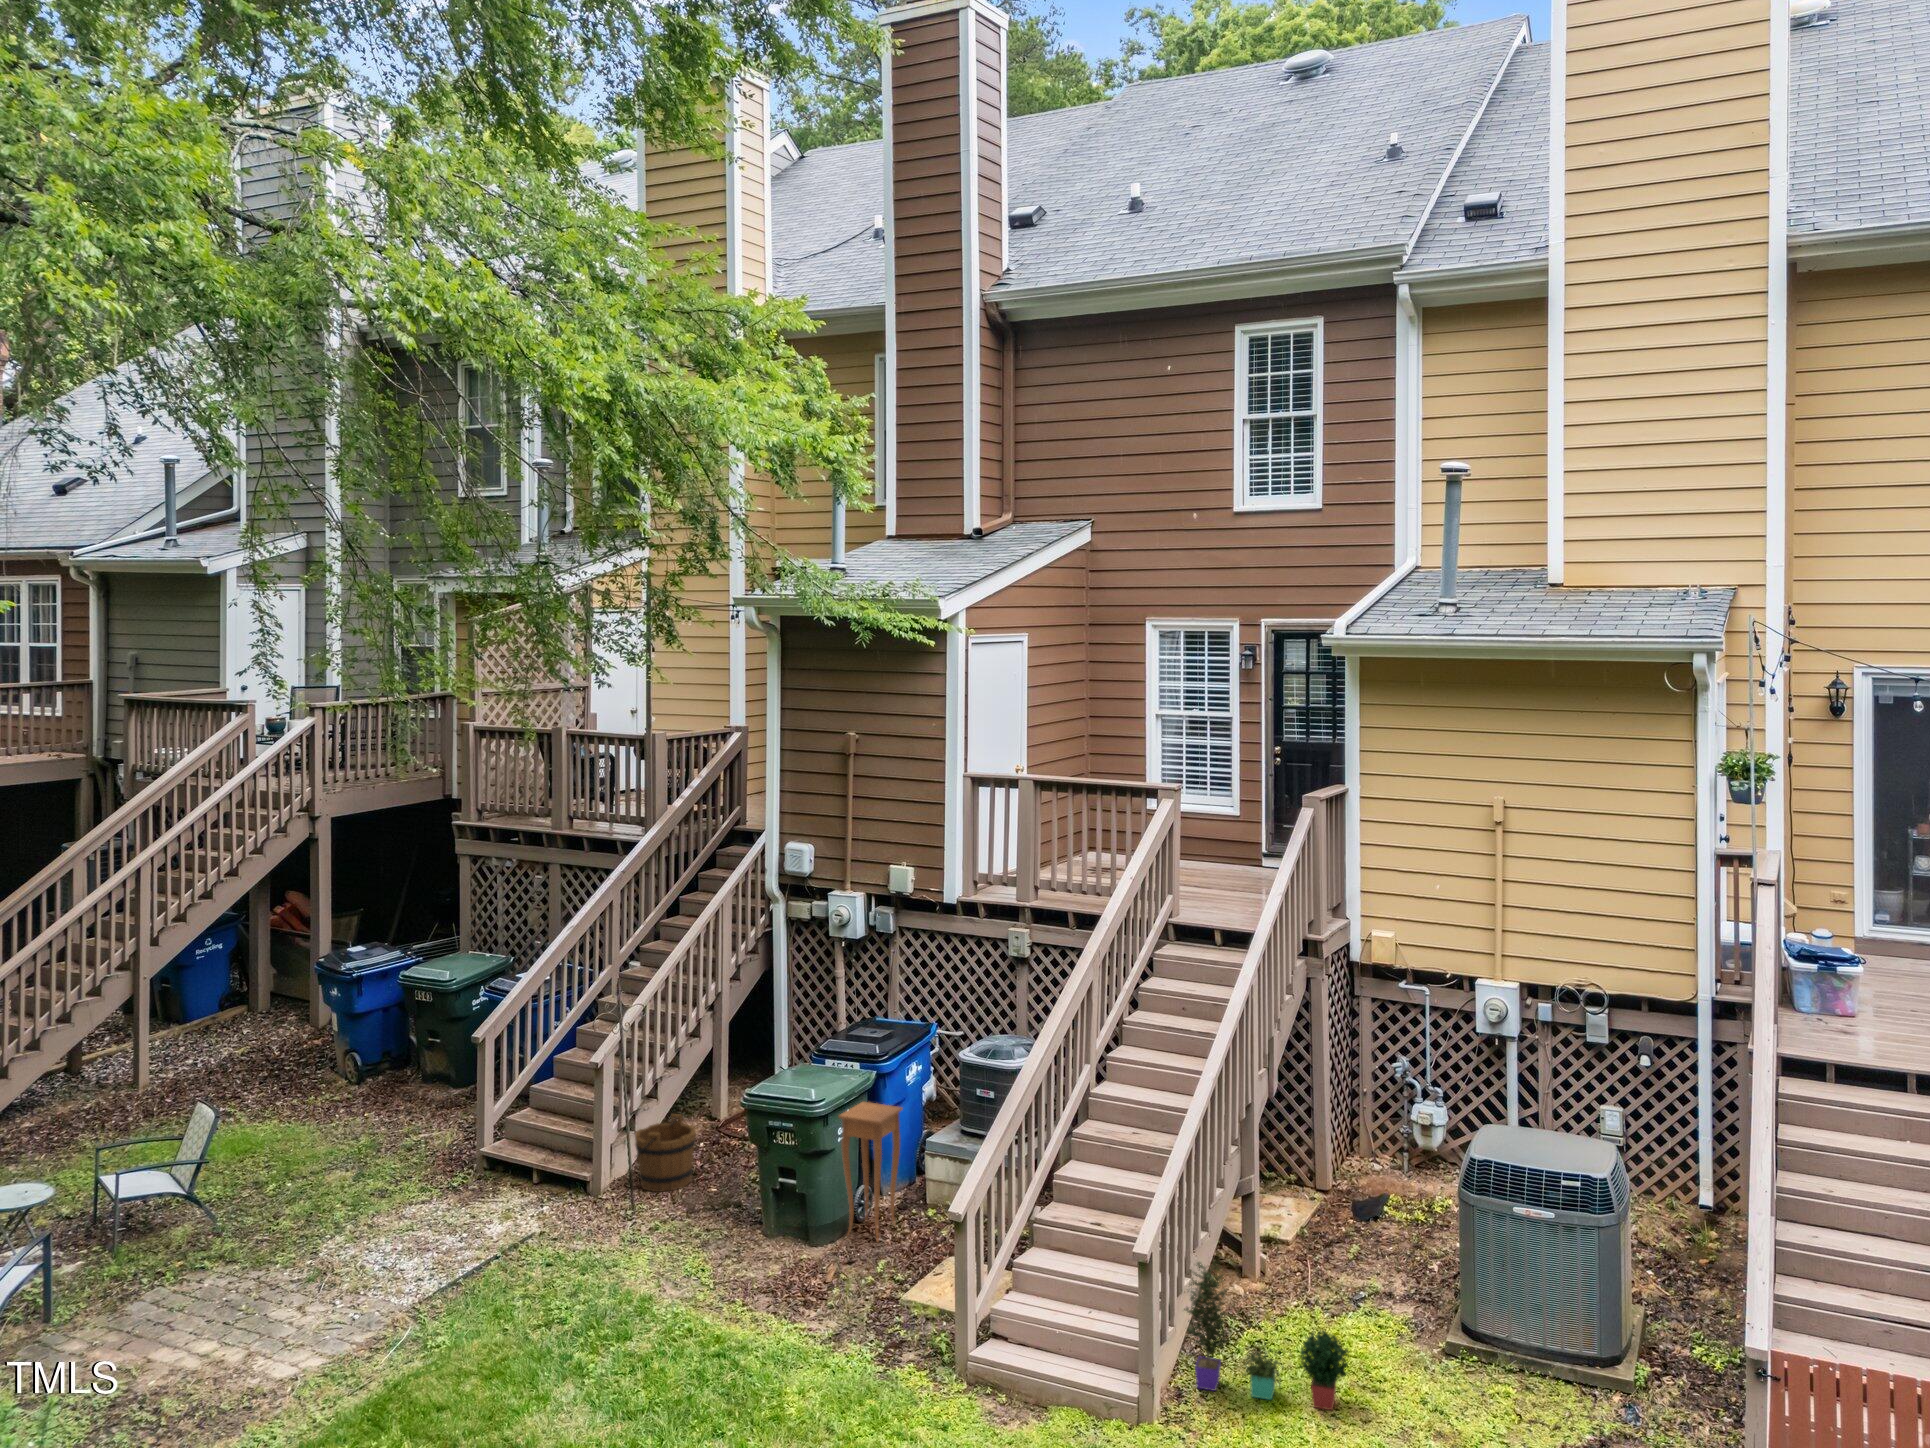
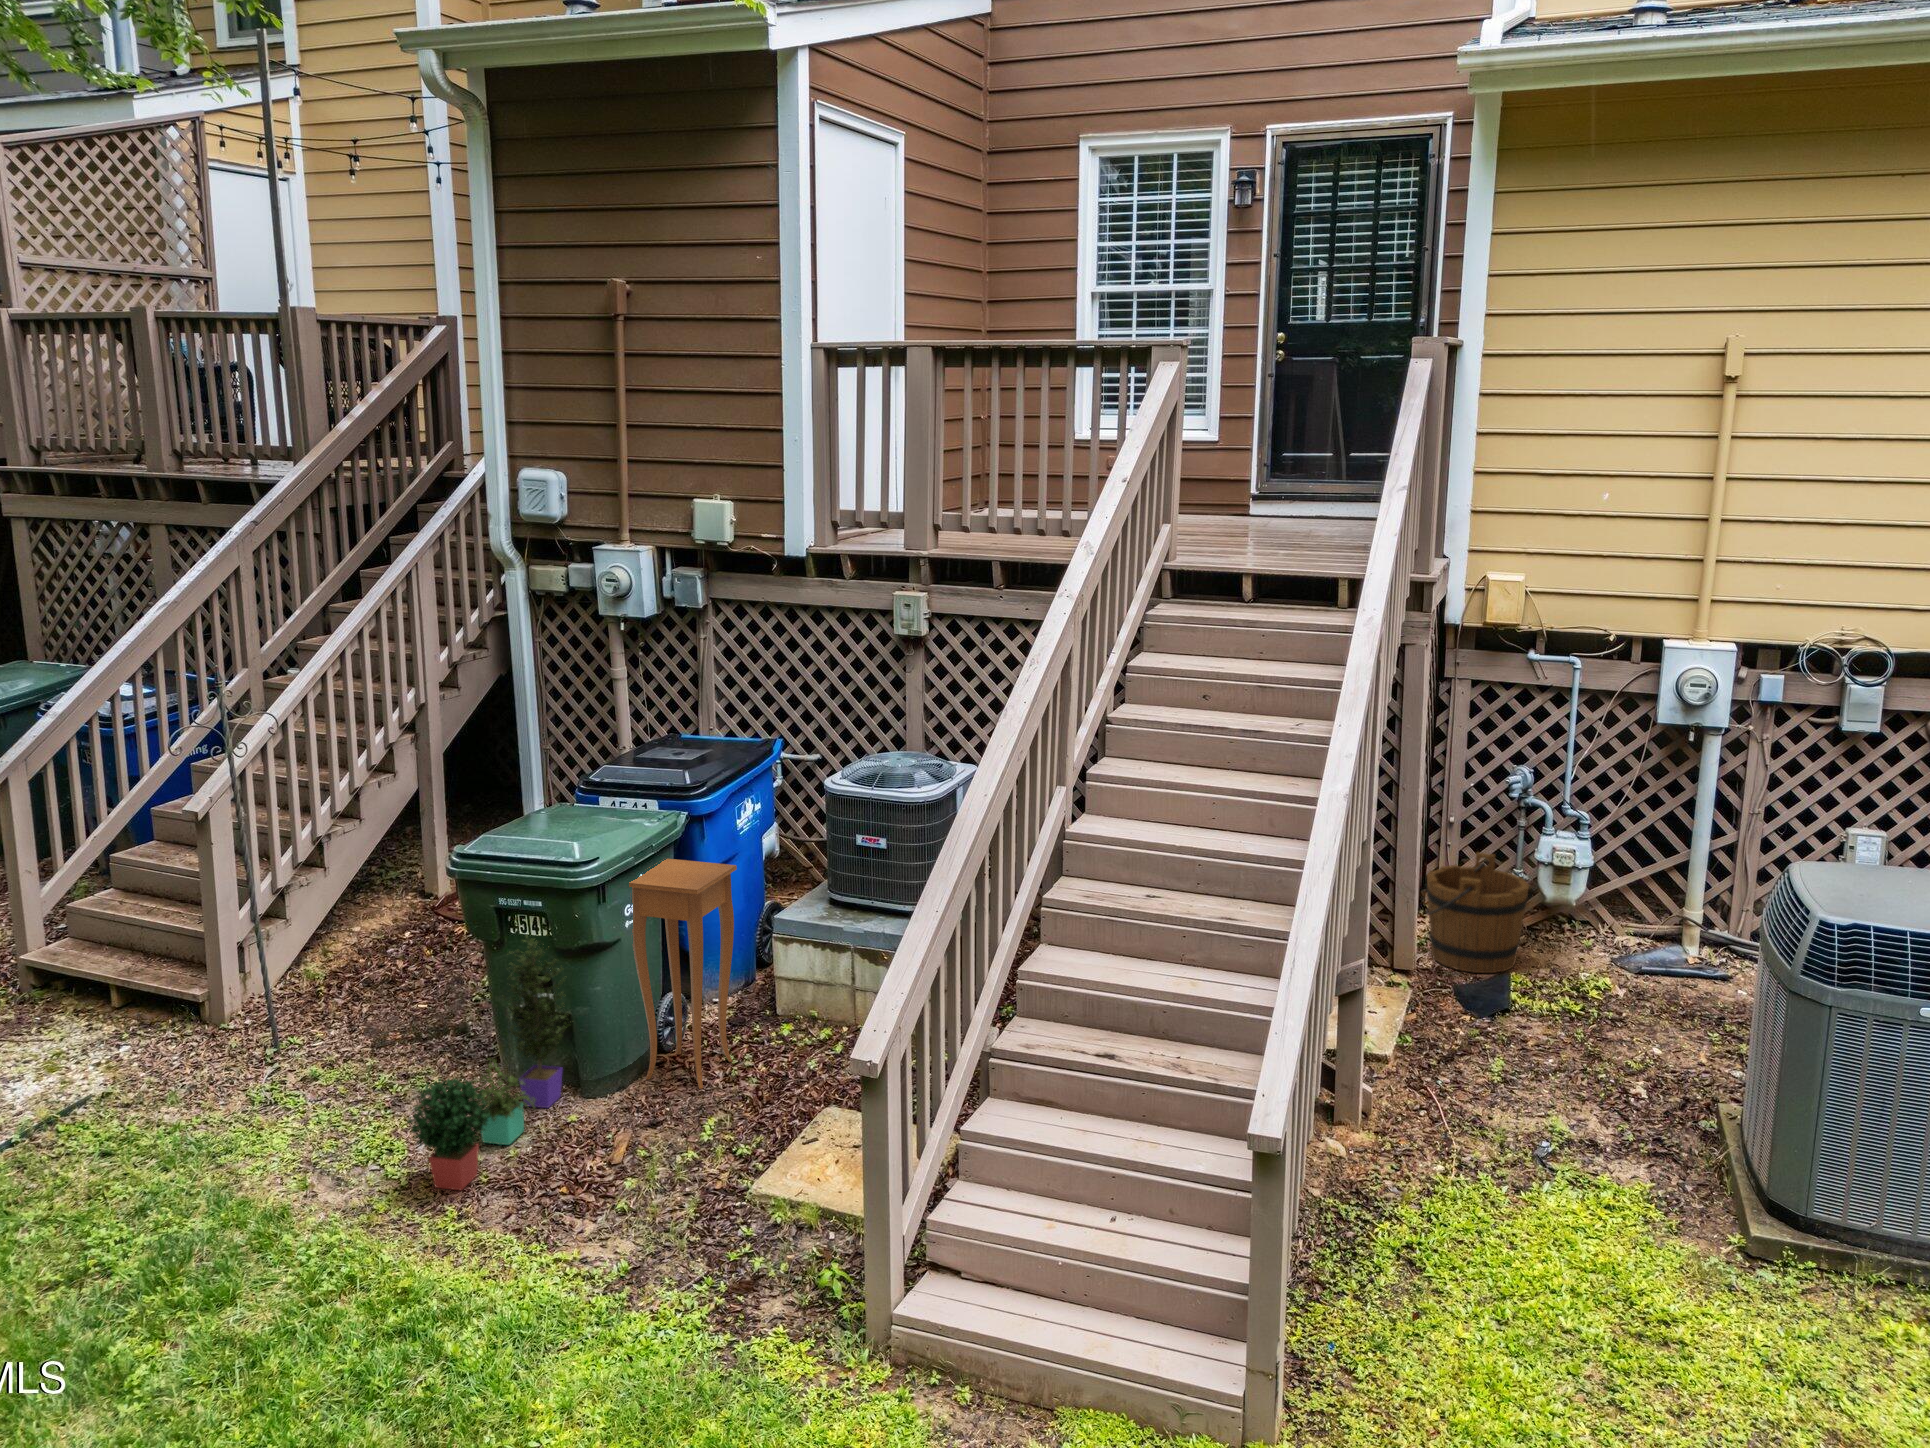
bucket: present [635,1114,696,1192] -> present [1426,852,1529,973]
potted plant: present [1184,1261,1350,1410] -> present [407,936,571,1190]

